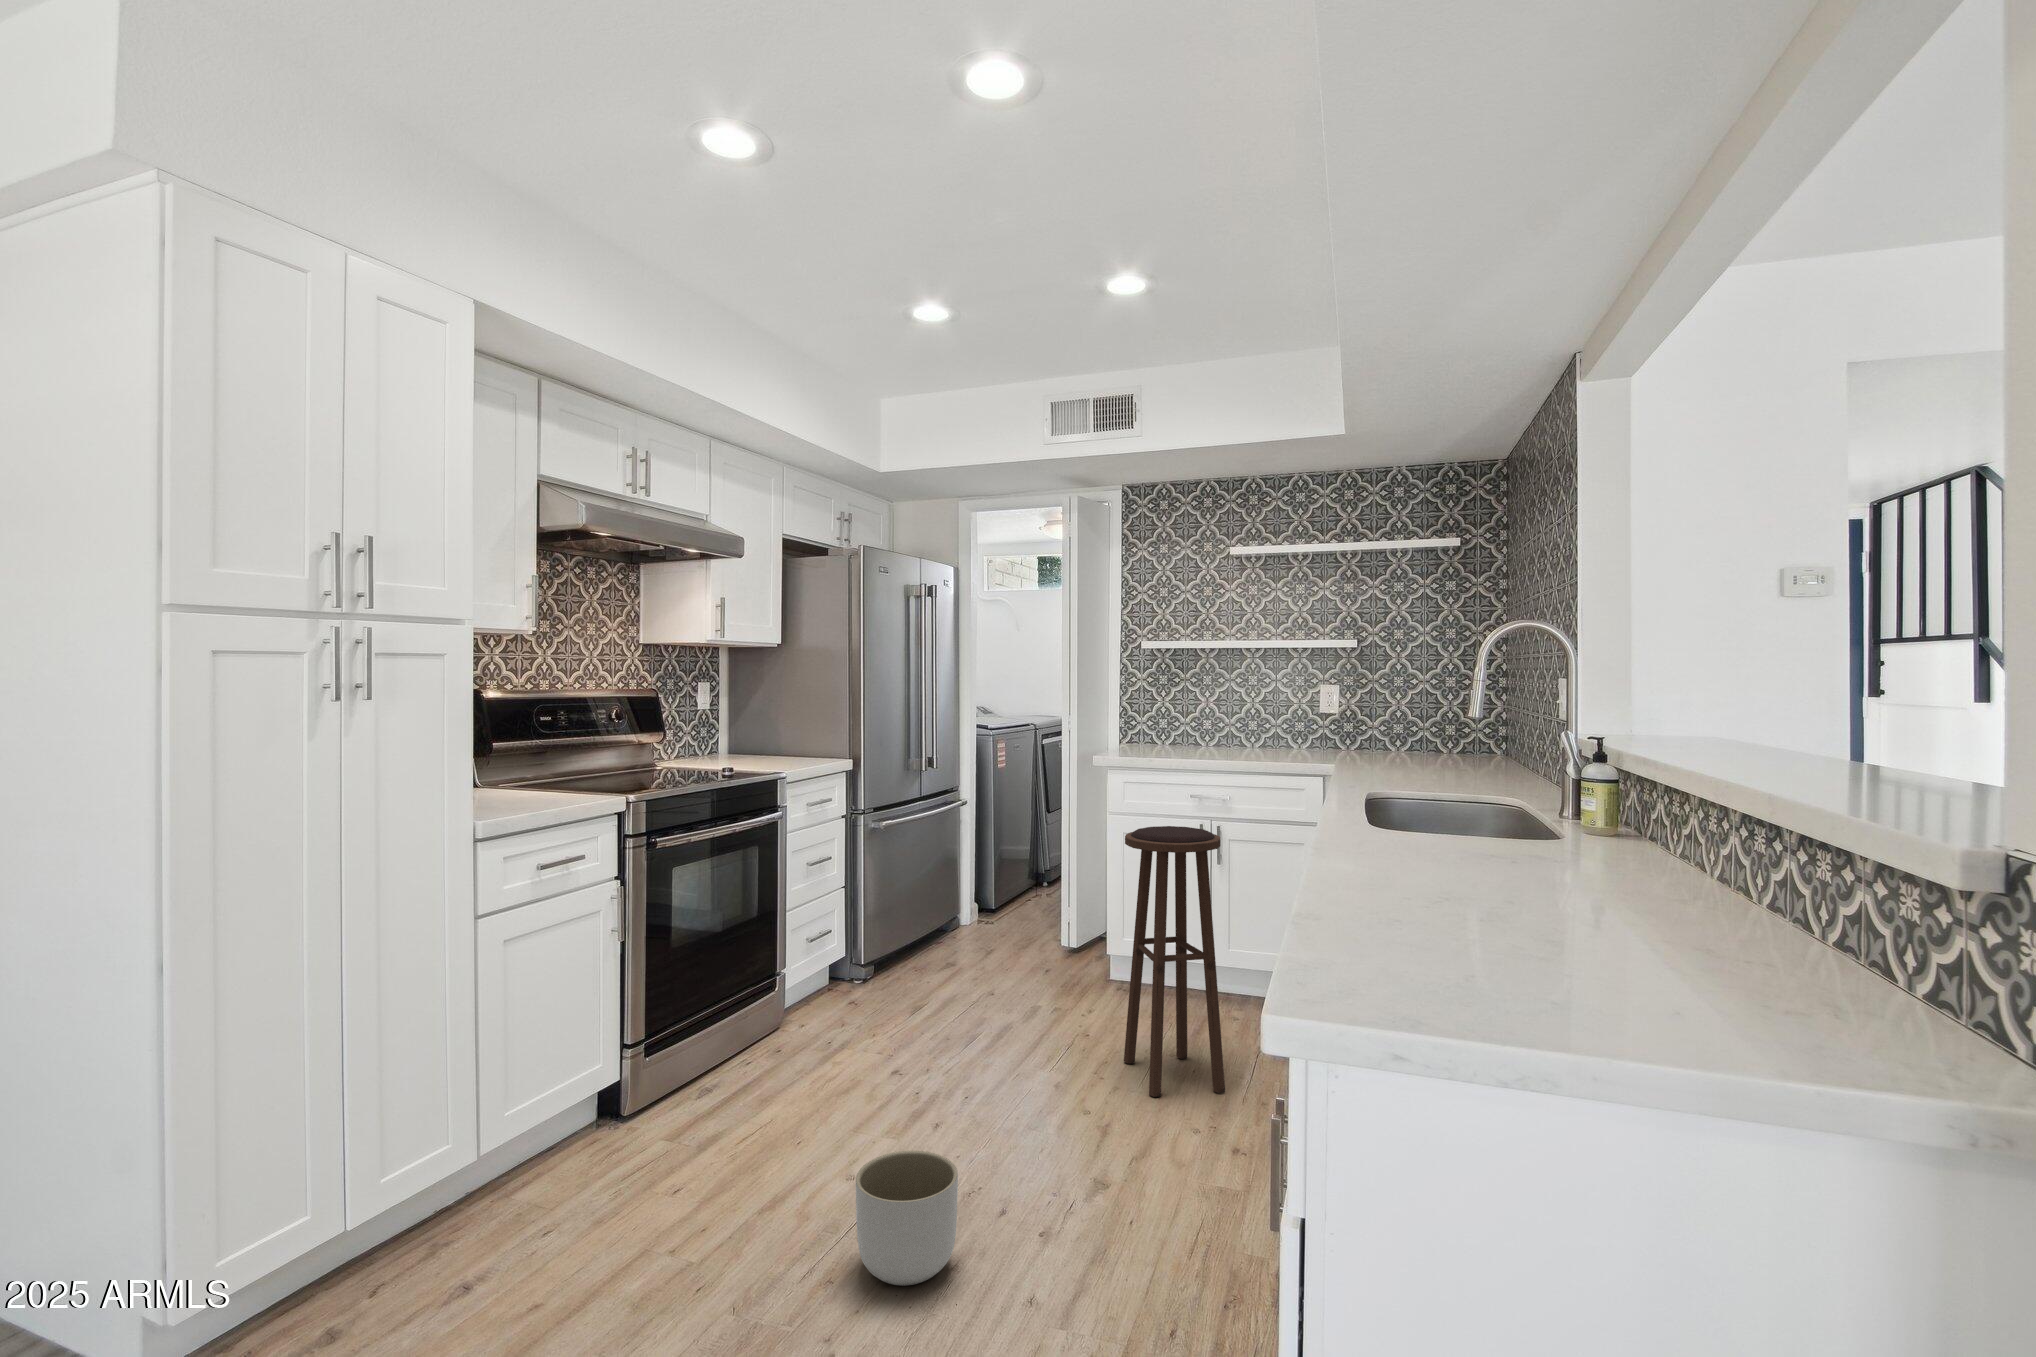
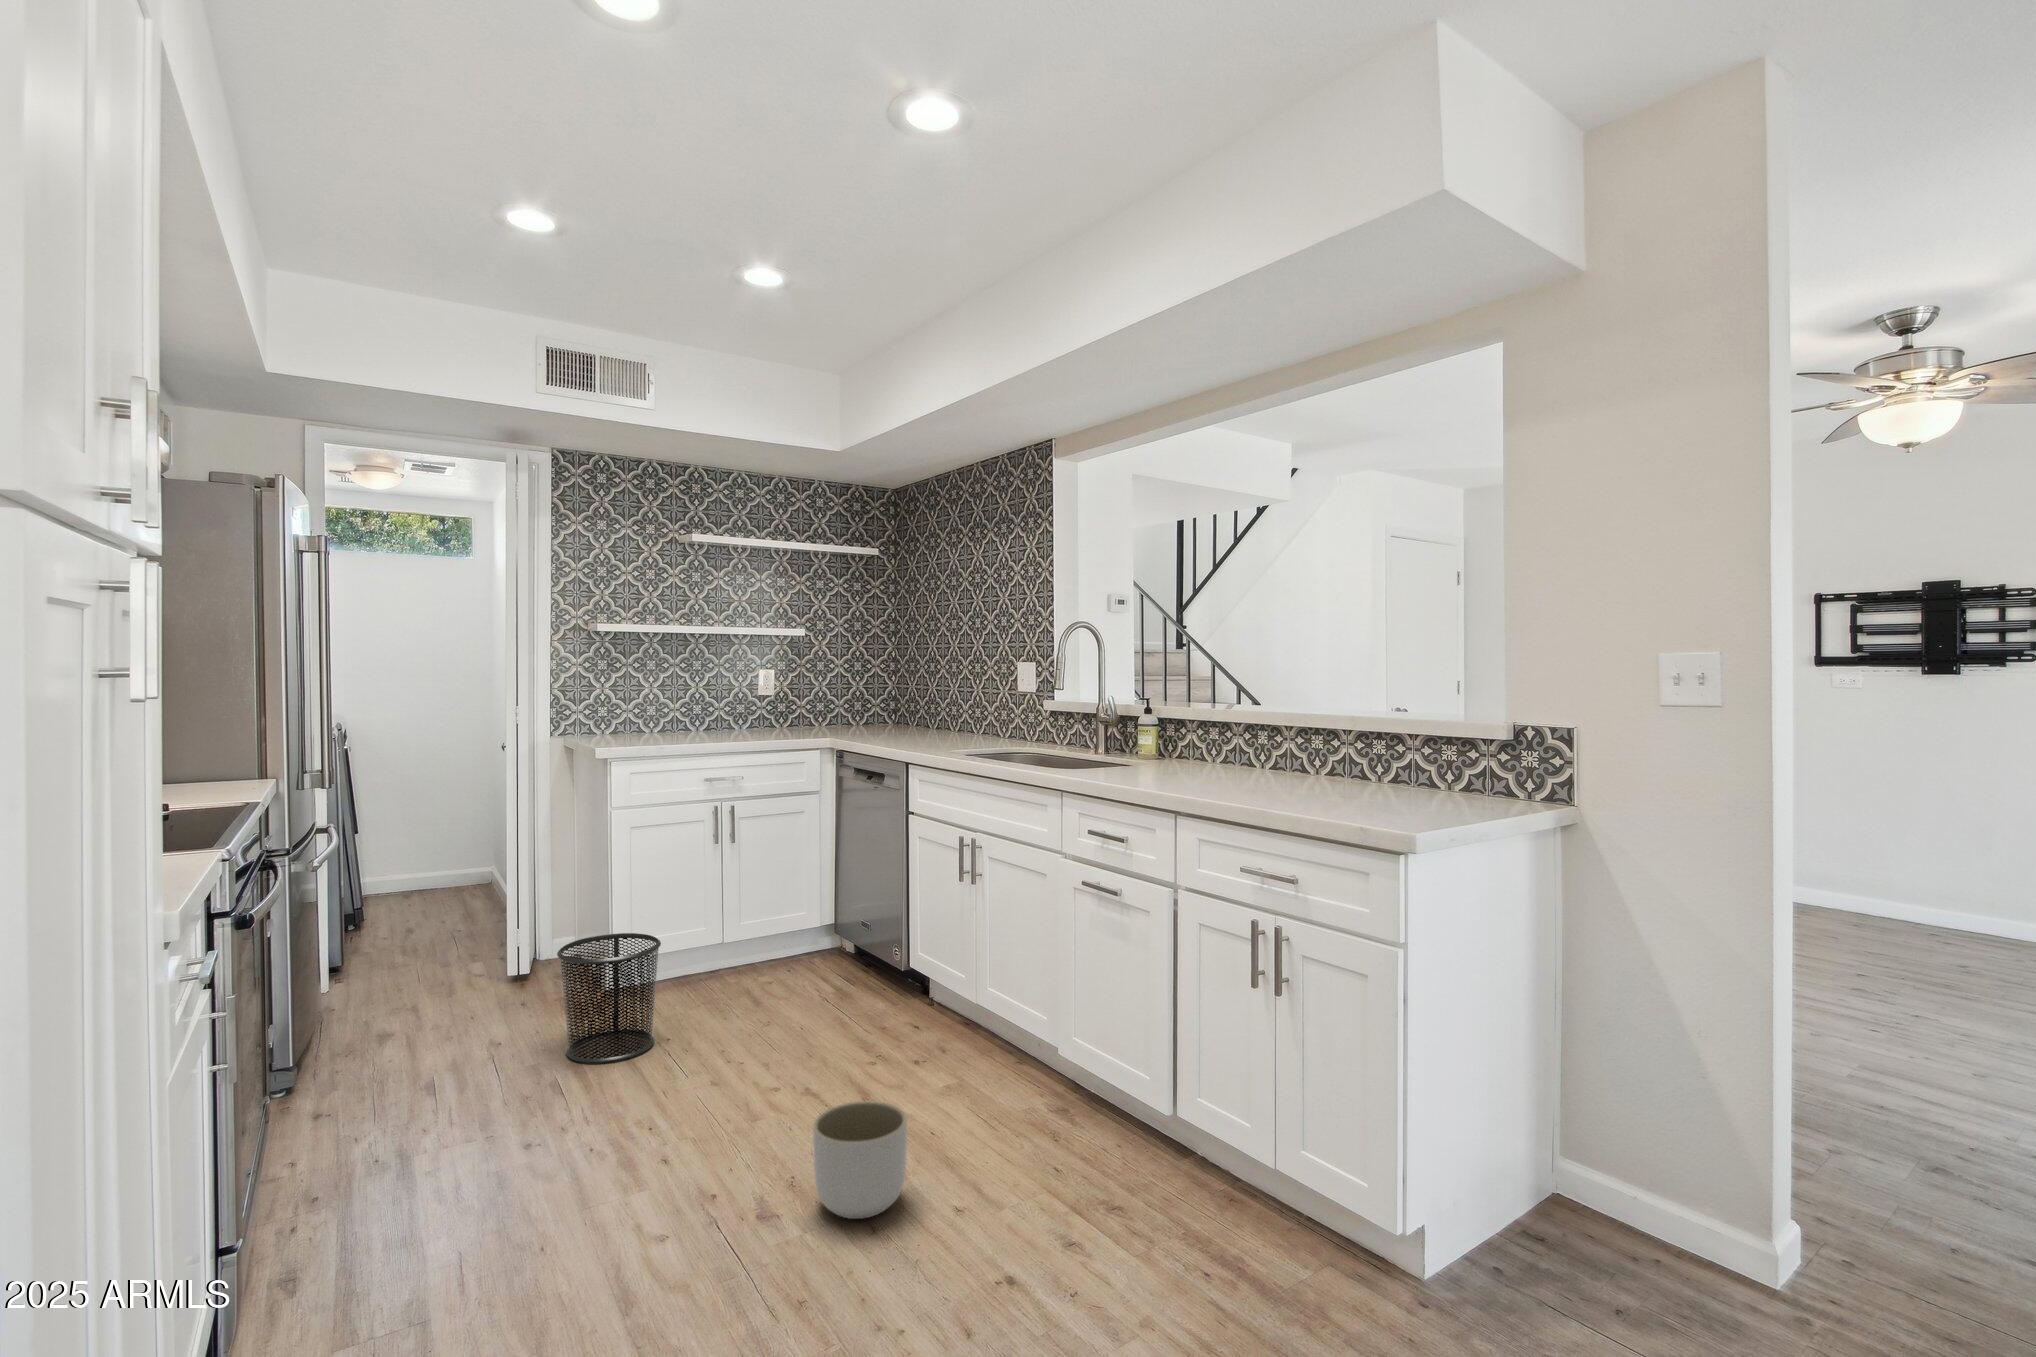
stool: present [1124,826,1225,1097] -> none [746,799,855,1042]
waste bin: none [970,928,1060,1048] -> present [557,933,661,1063]

